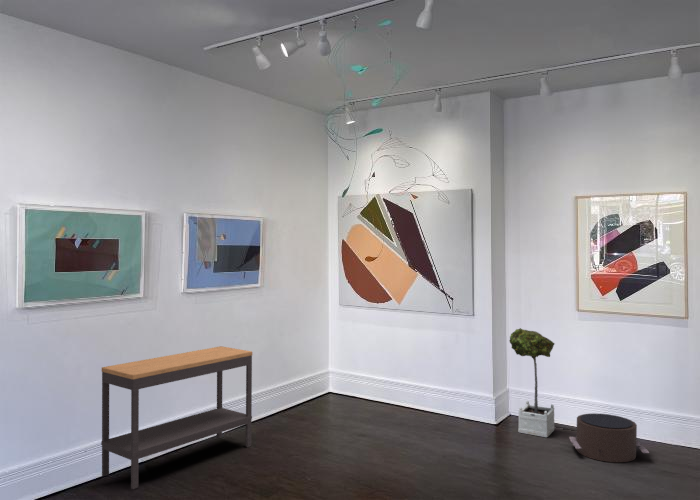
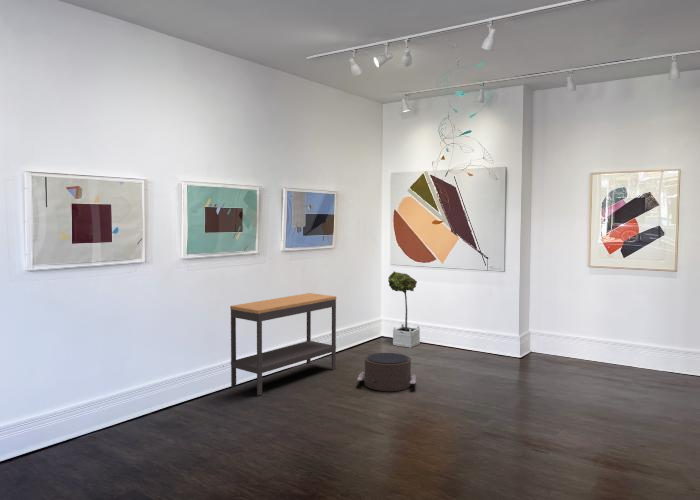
potted tree: present [509,328,554,437] -> present [388,271,420,348]
pouf: present [569,413,649,462] -> present [357,353,416,391]

